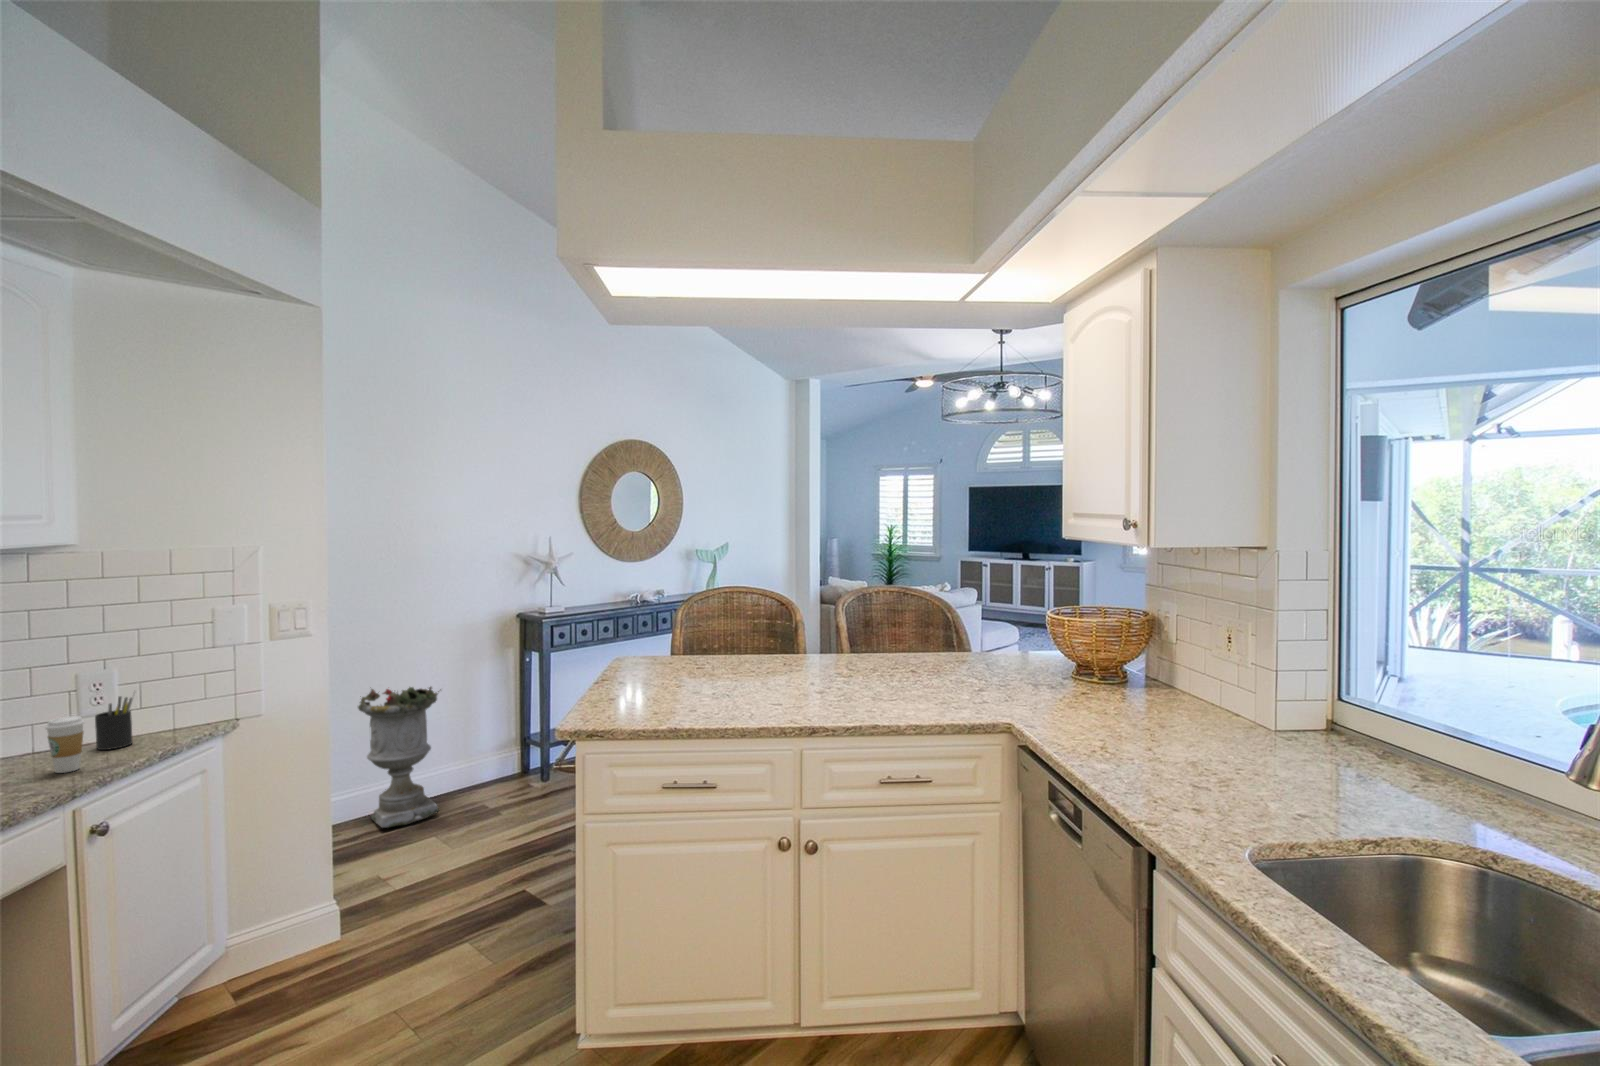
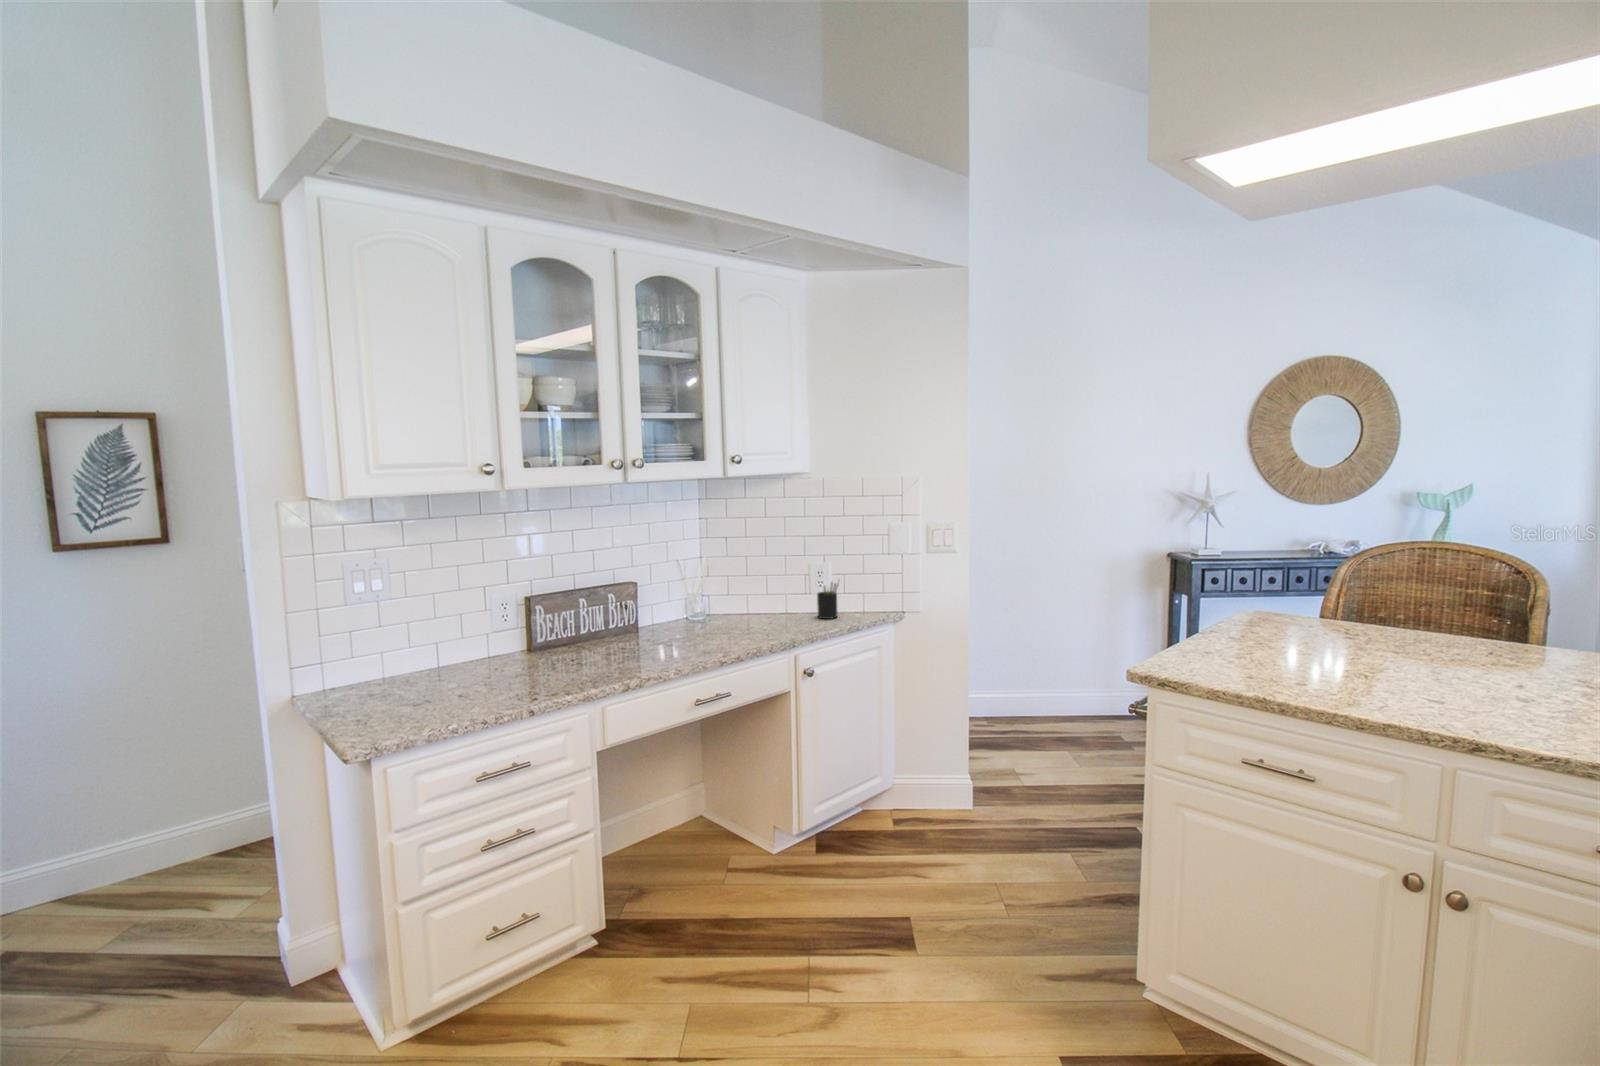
planter: present [358,687,441,828] -> none [1012,604,1085,734]
coffee cup: present [45,716,84,773] -> none [787,591,807,629]

